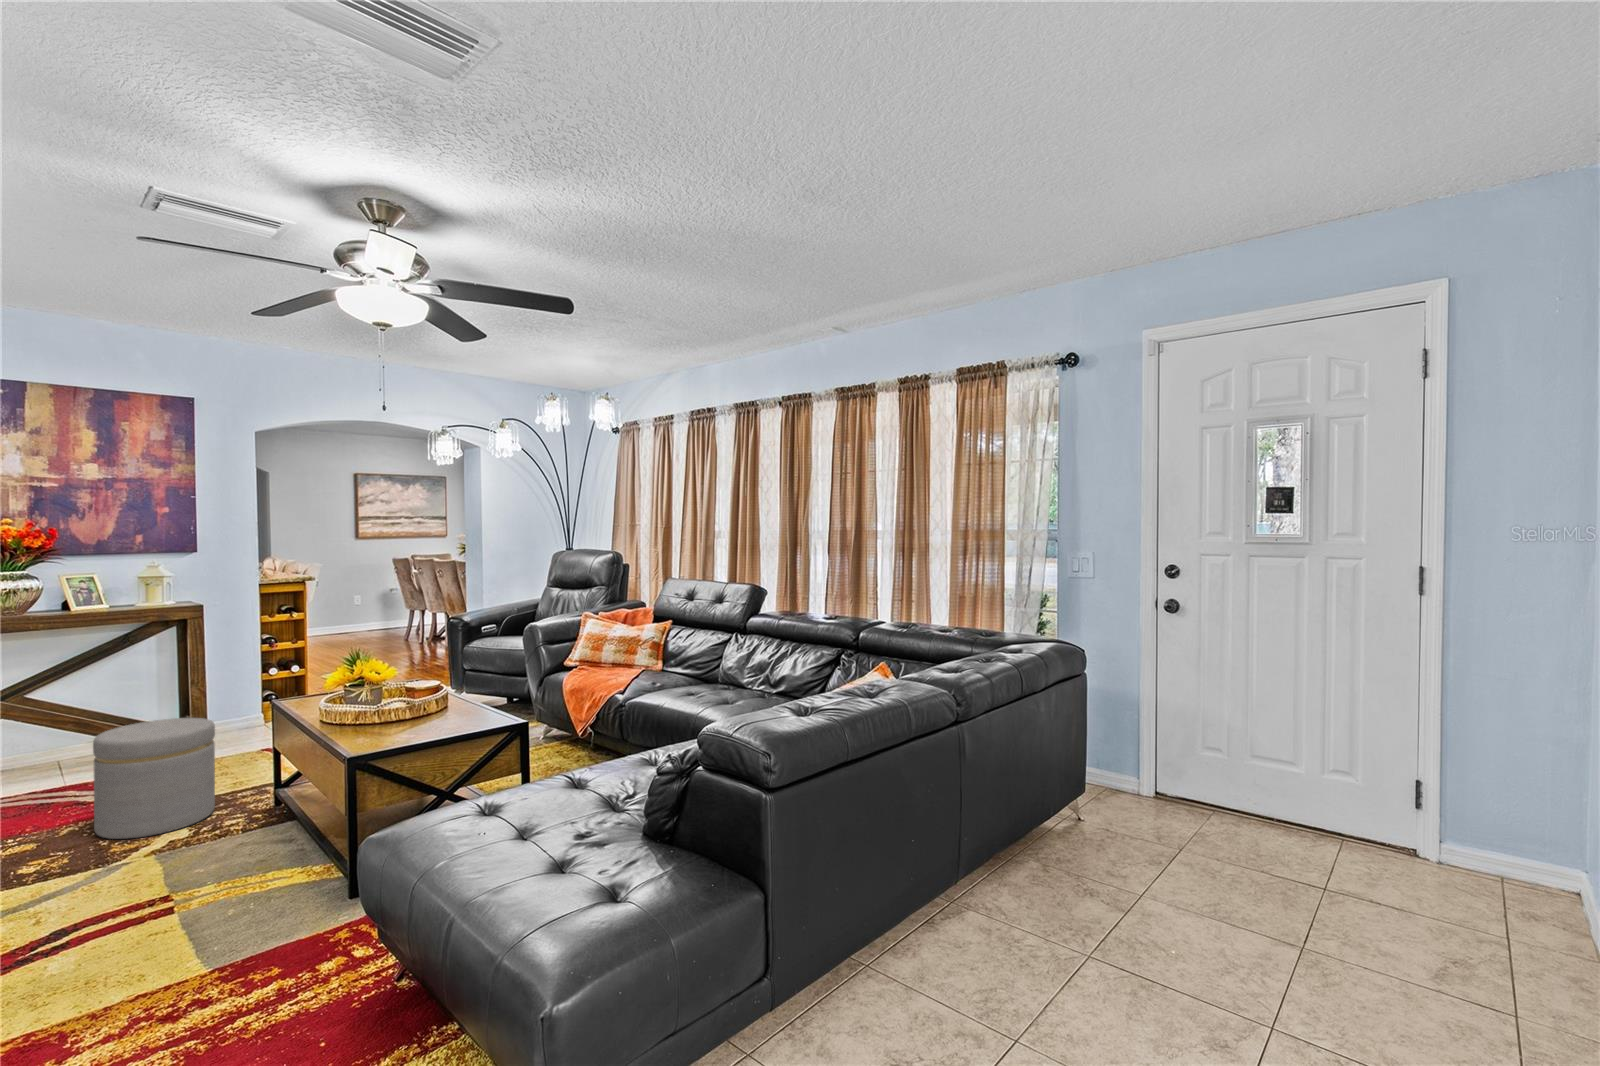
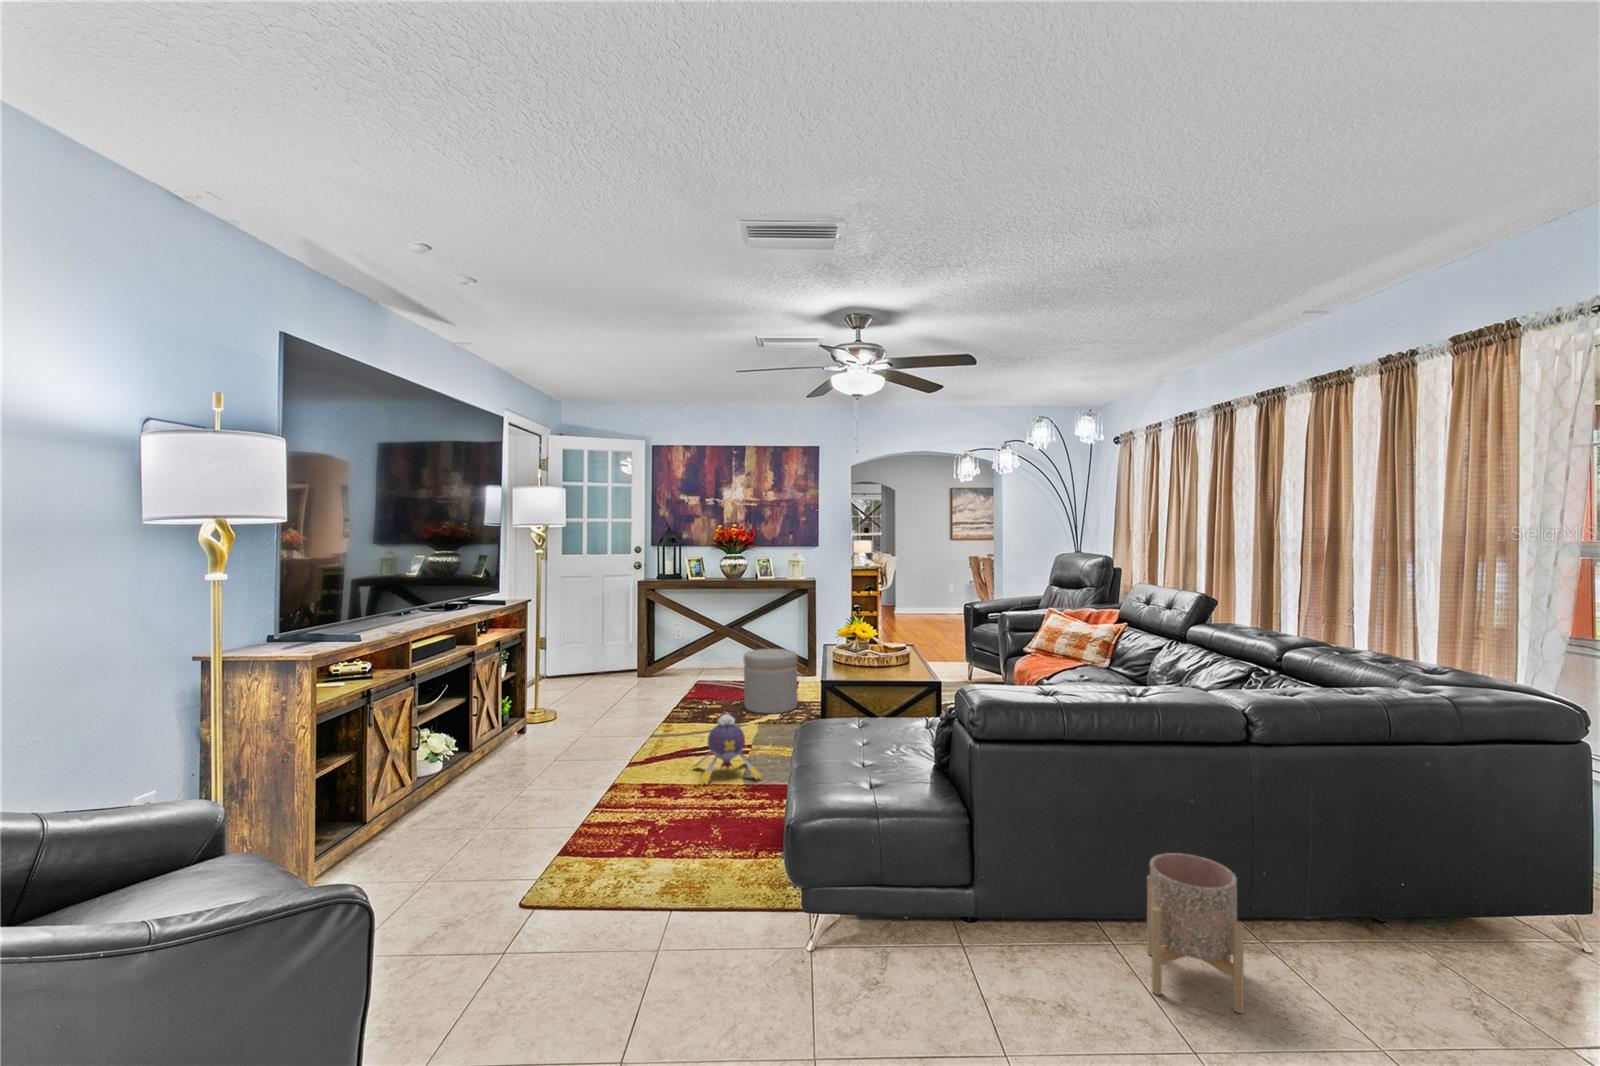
planter: none [936,850,1050,1017] -> present [1147,853,1244,1013]
plush toy: none [59,859,252,1022] -> present [694,714,761,785]

